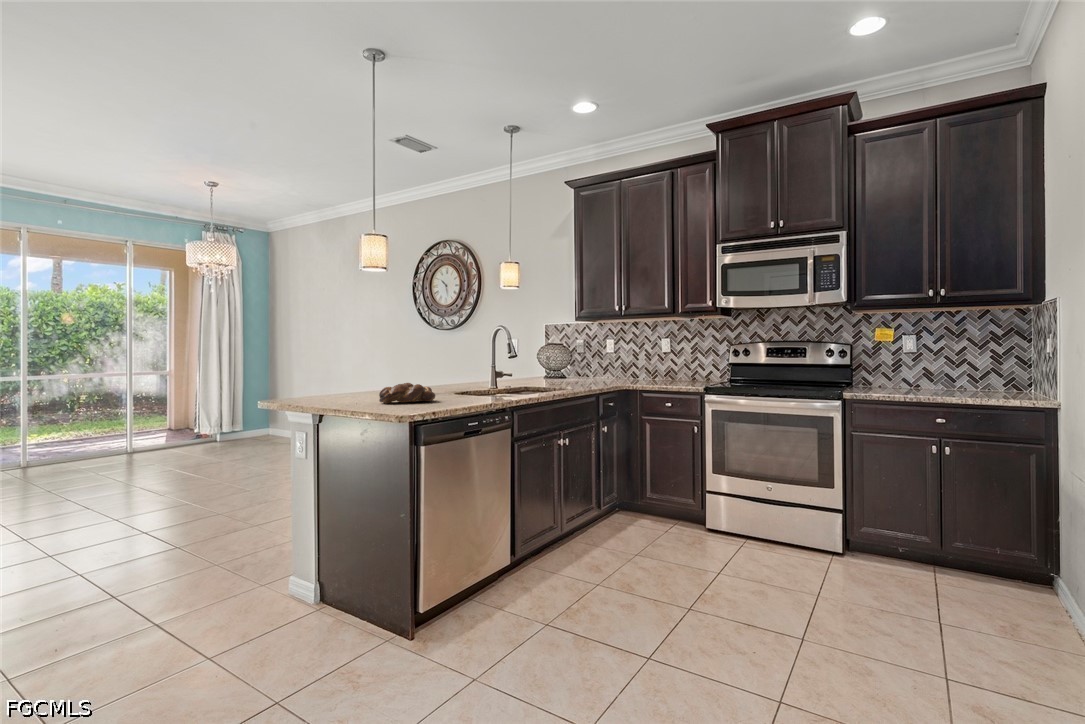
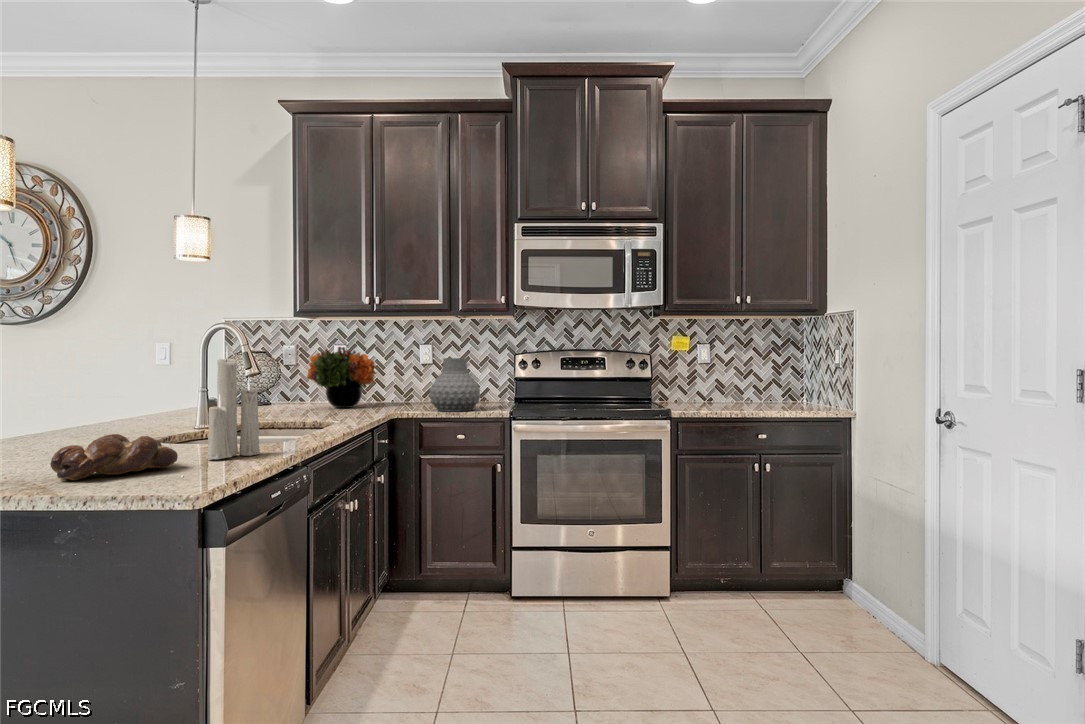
candle: none [454,334,485,400] -> present [206,346,261,459]
flower arrangement: none [580,340,626,382] -> present [307,347,376,408]
vase: none [648,348,686,386] -> present [429,358,480,412]

